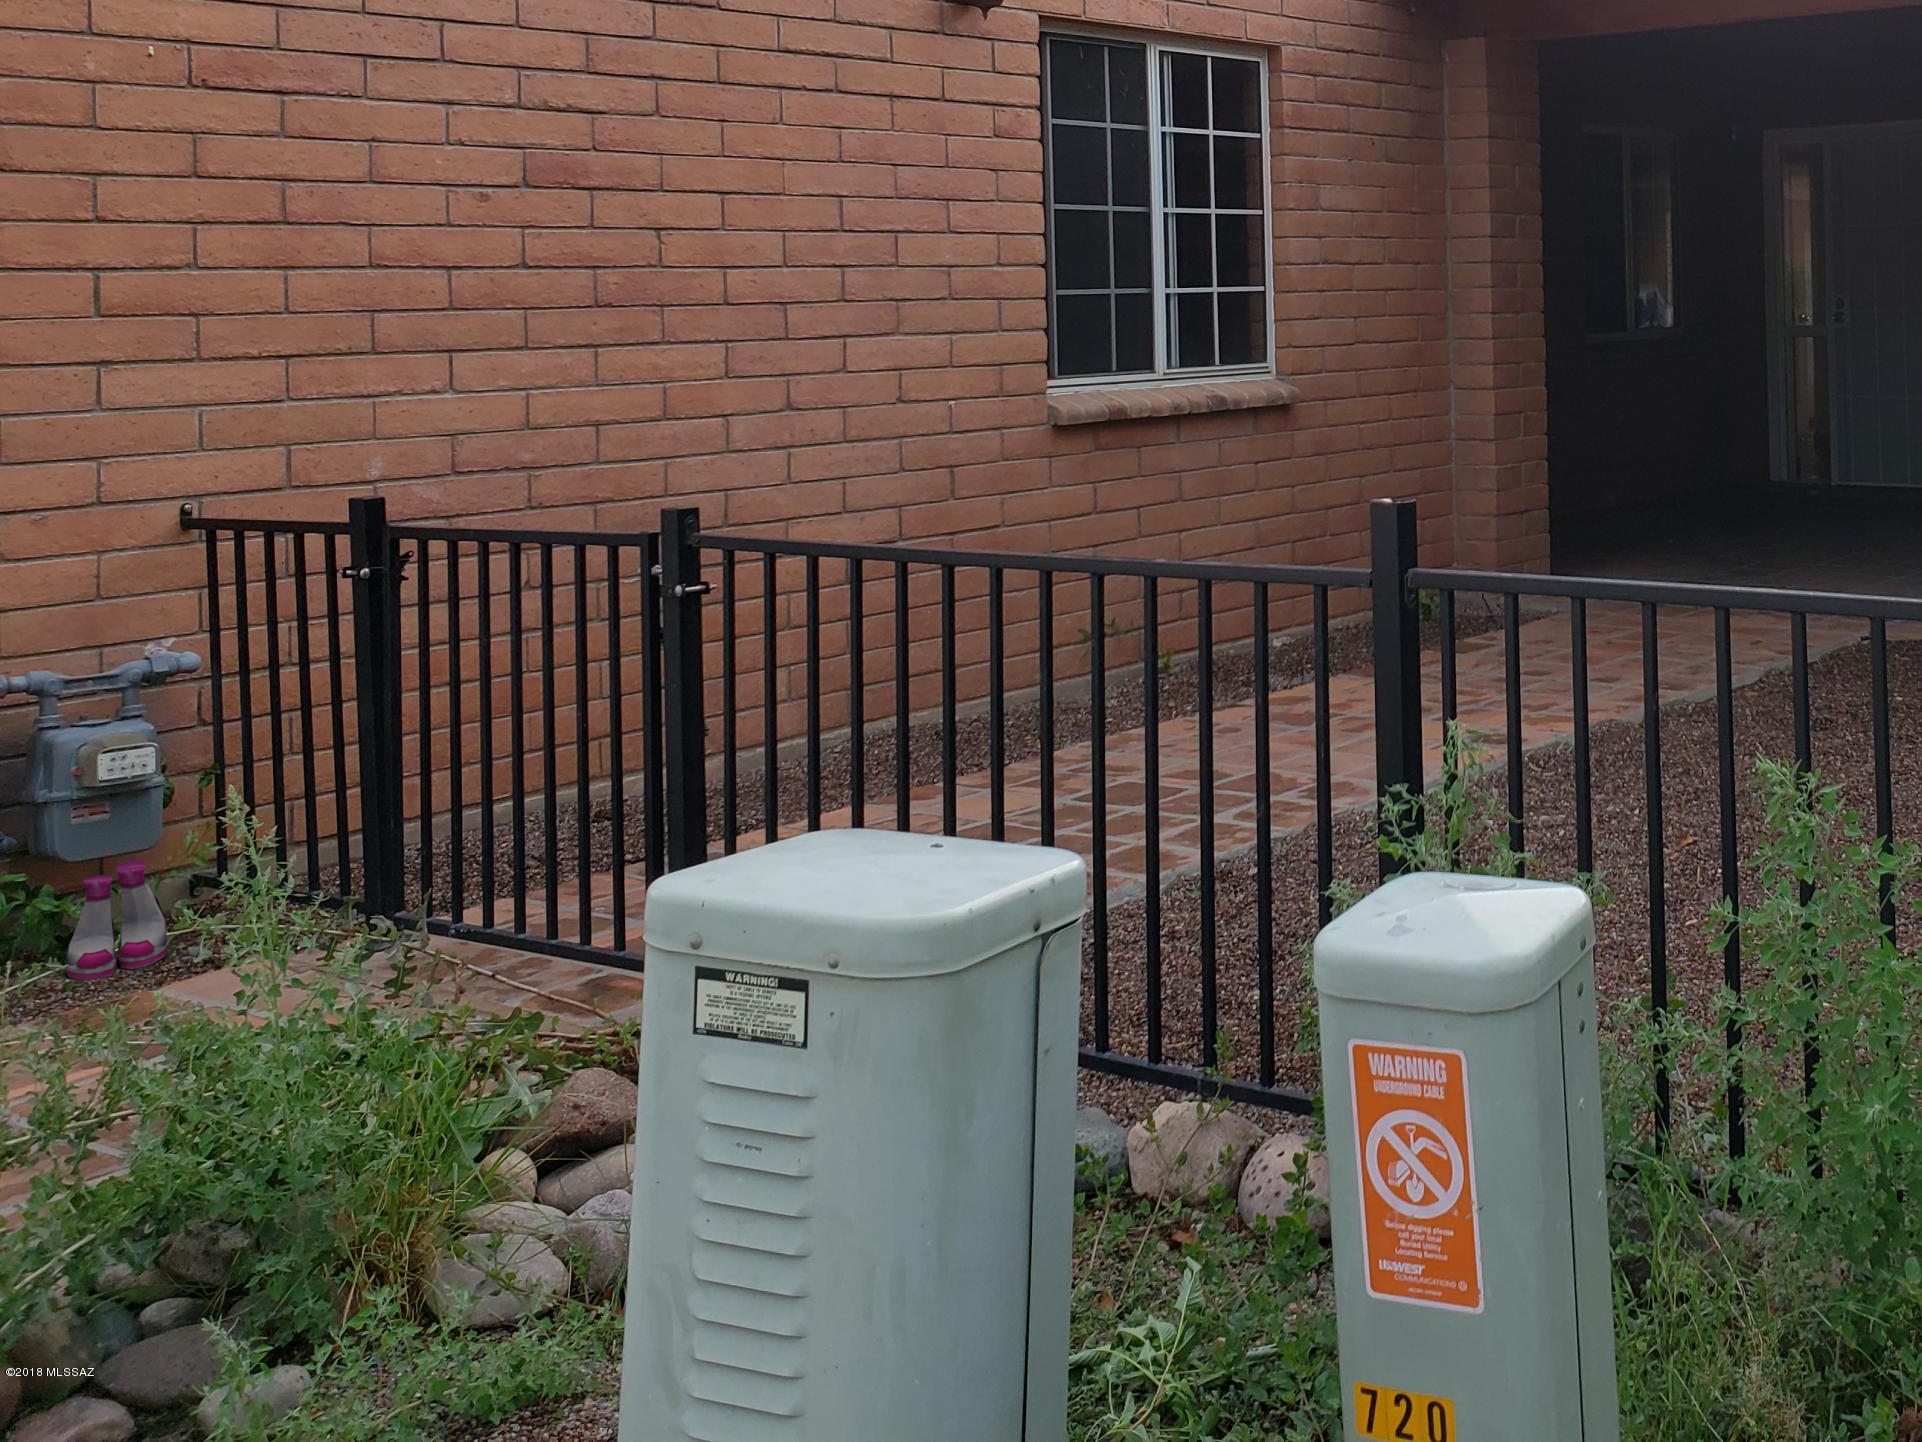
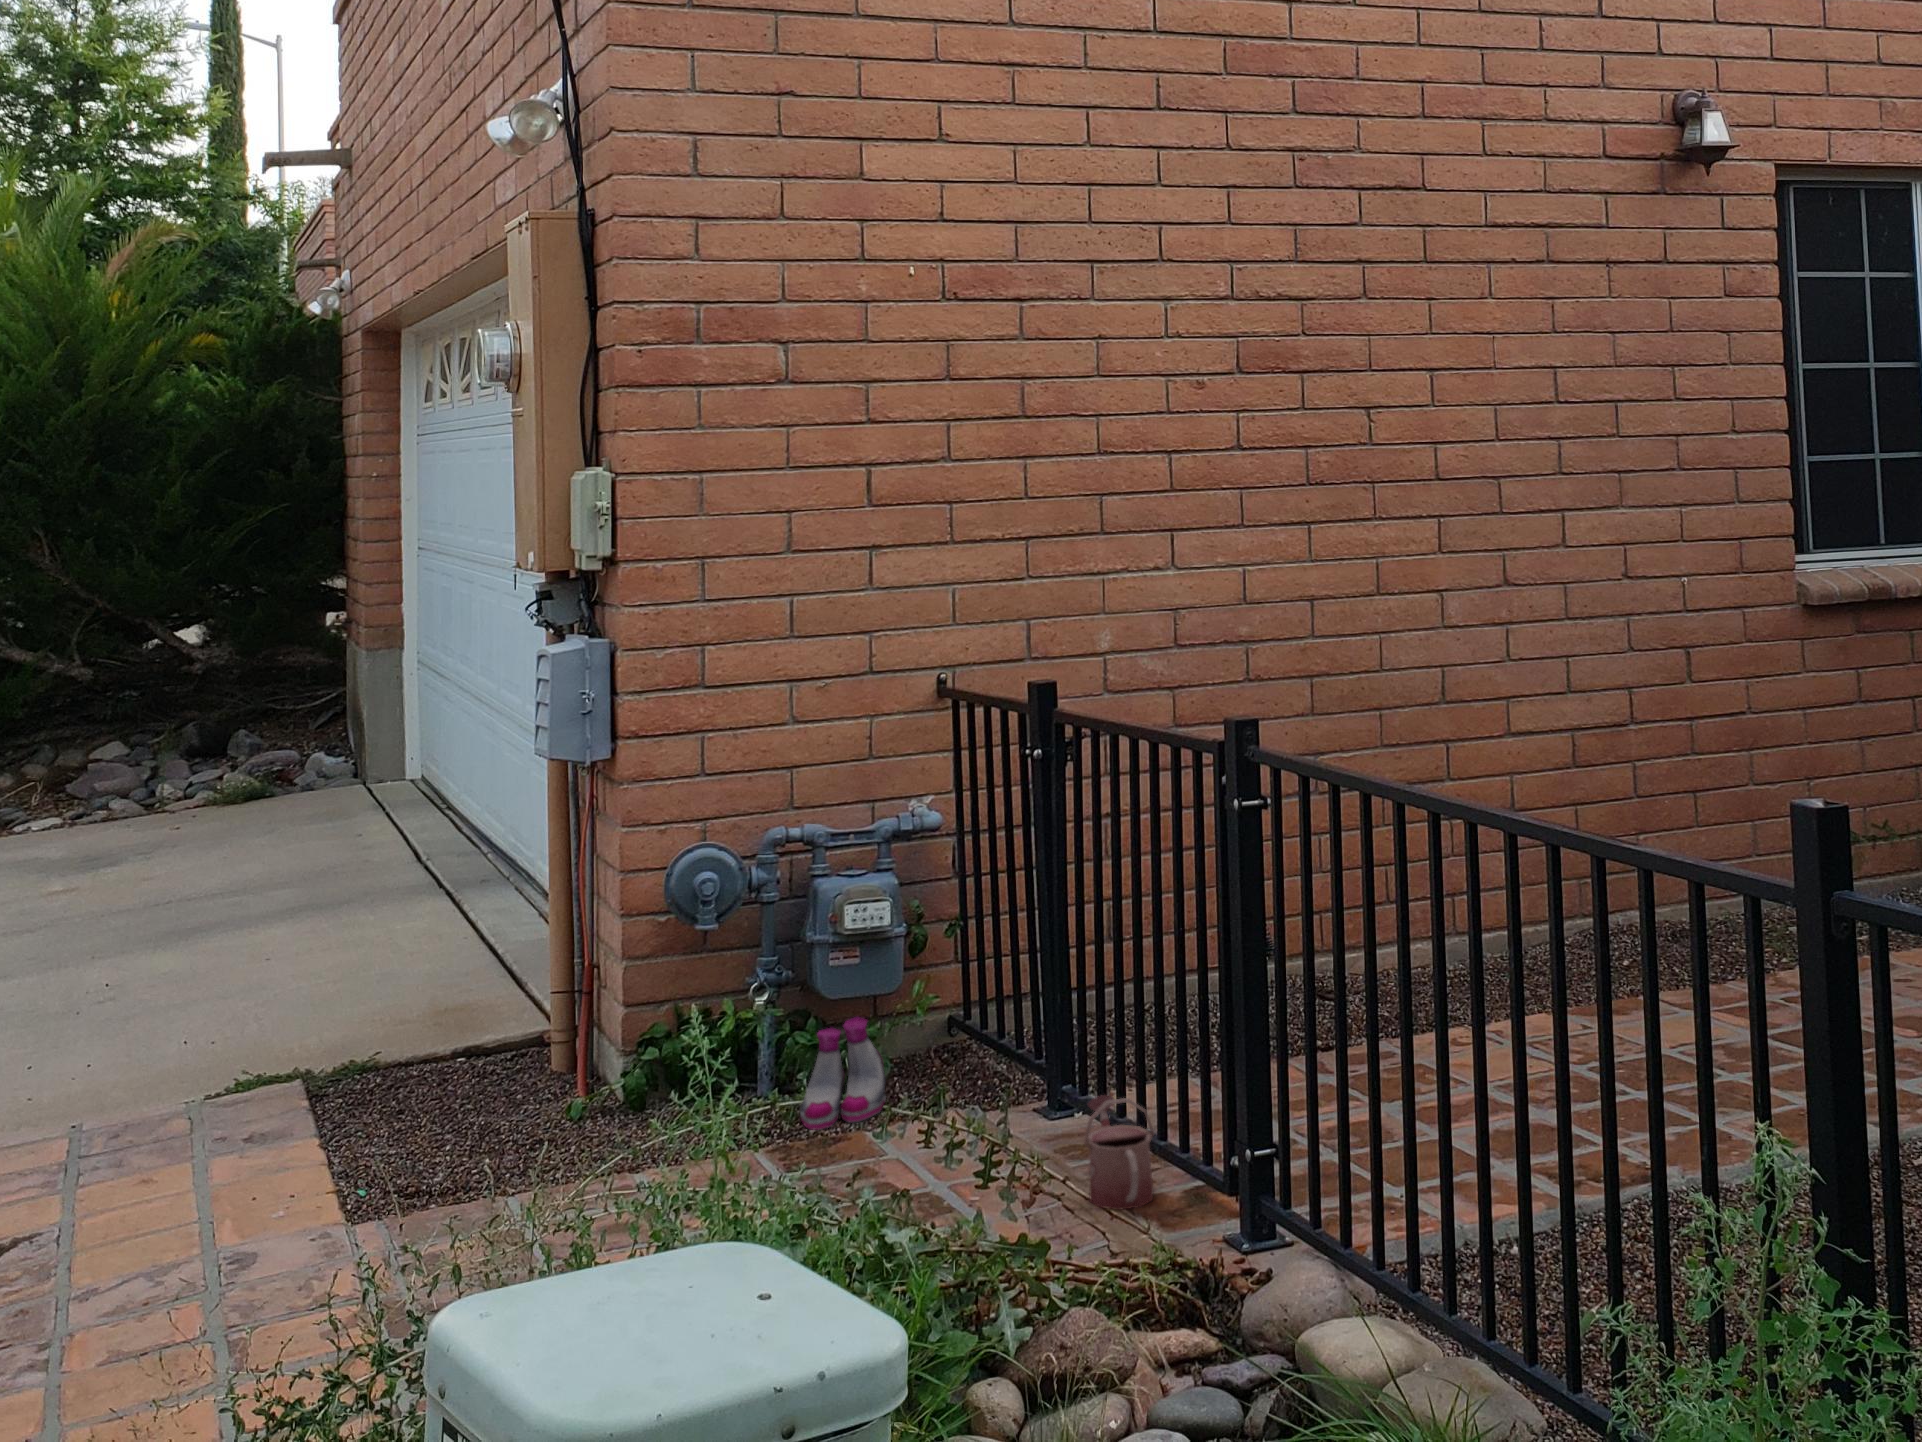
watering can: none [455,871,541,977] -> present [1084,1095,1154,1210]

